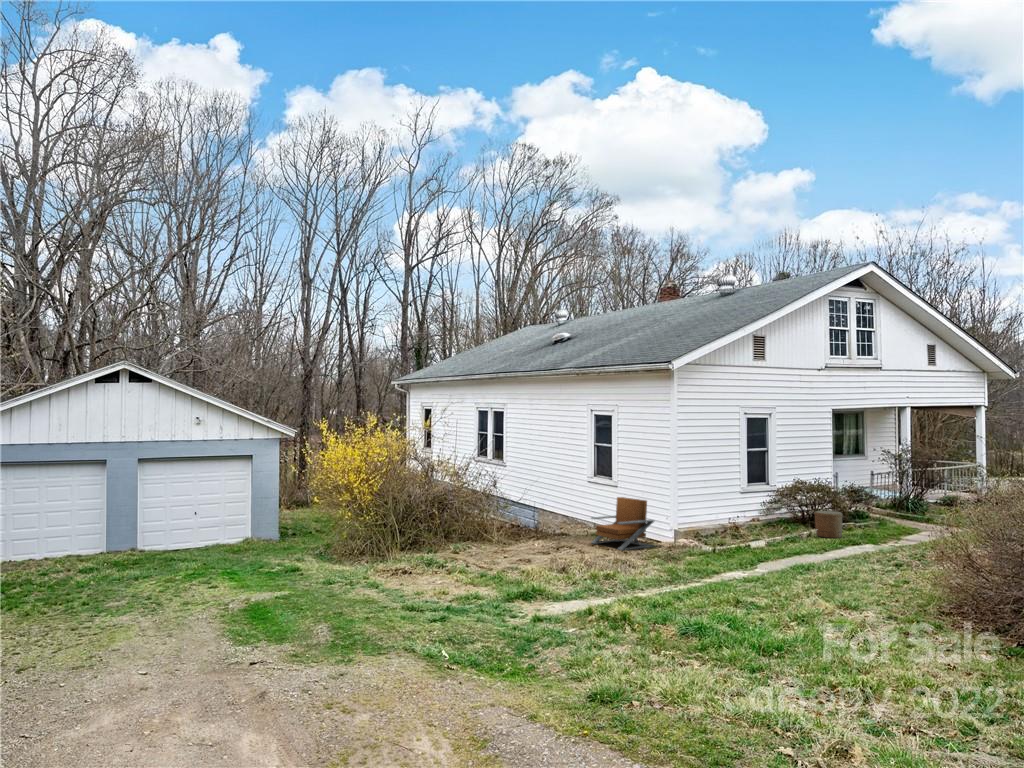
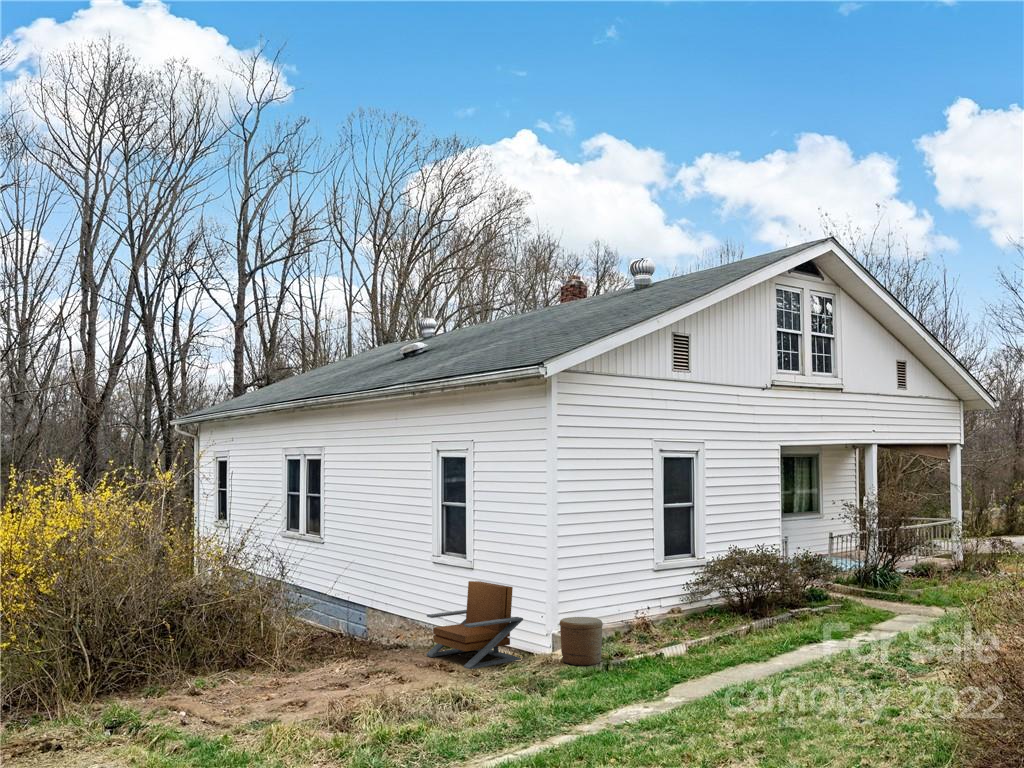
basket: present [814,511,842,538] -> present [559,617,603,666]

